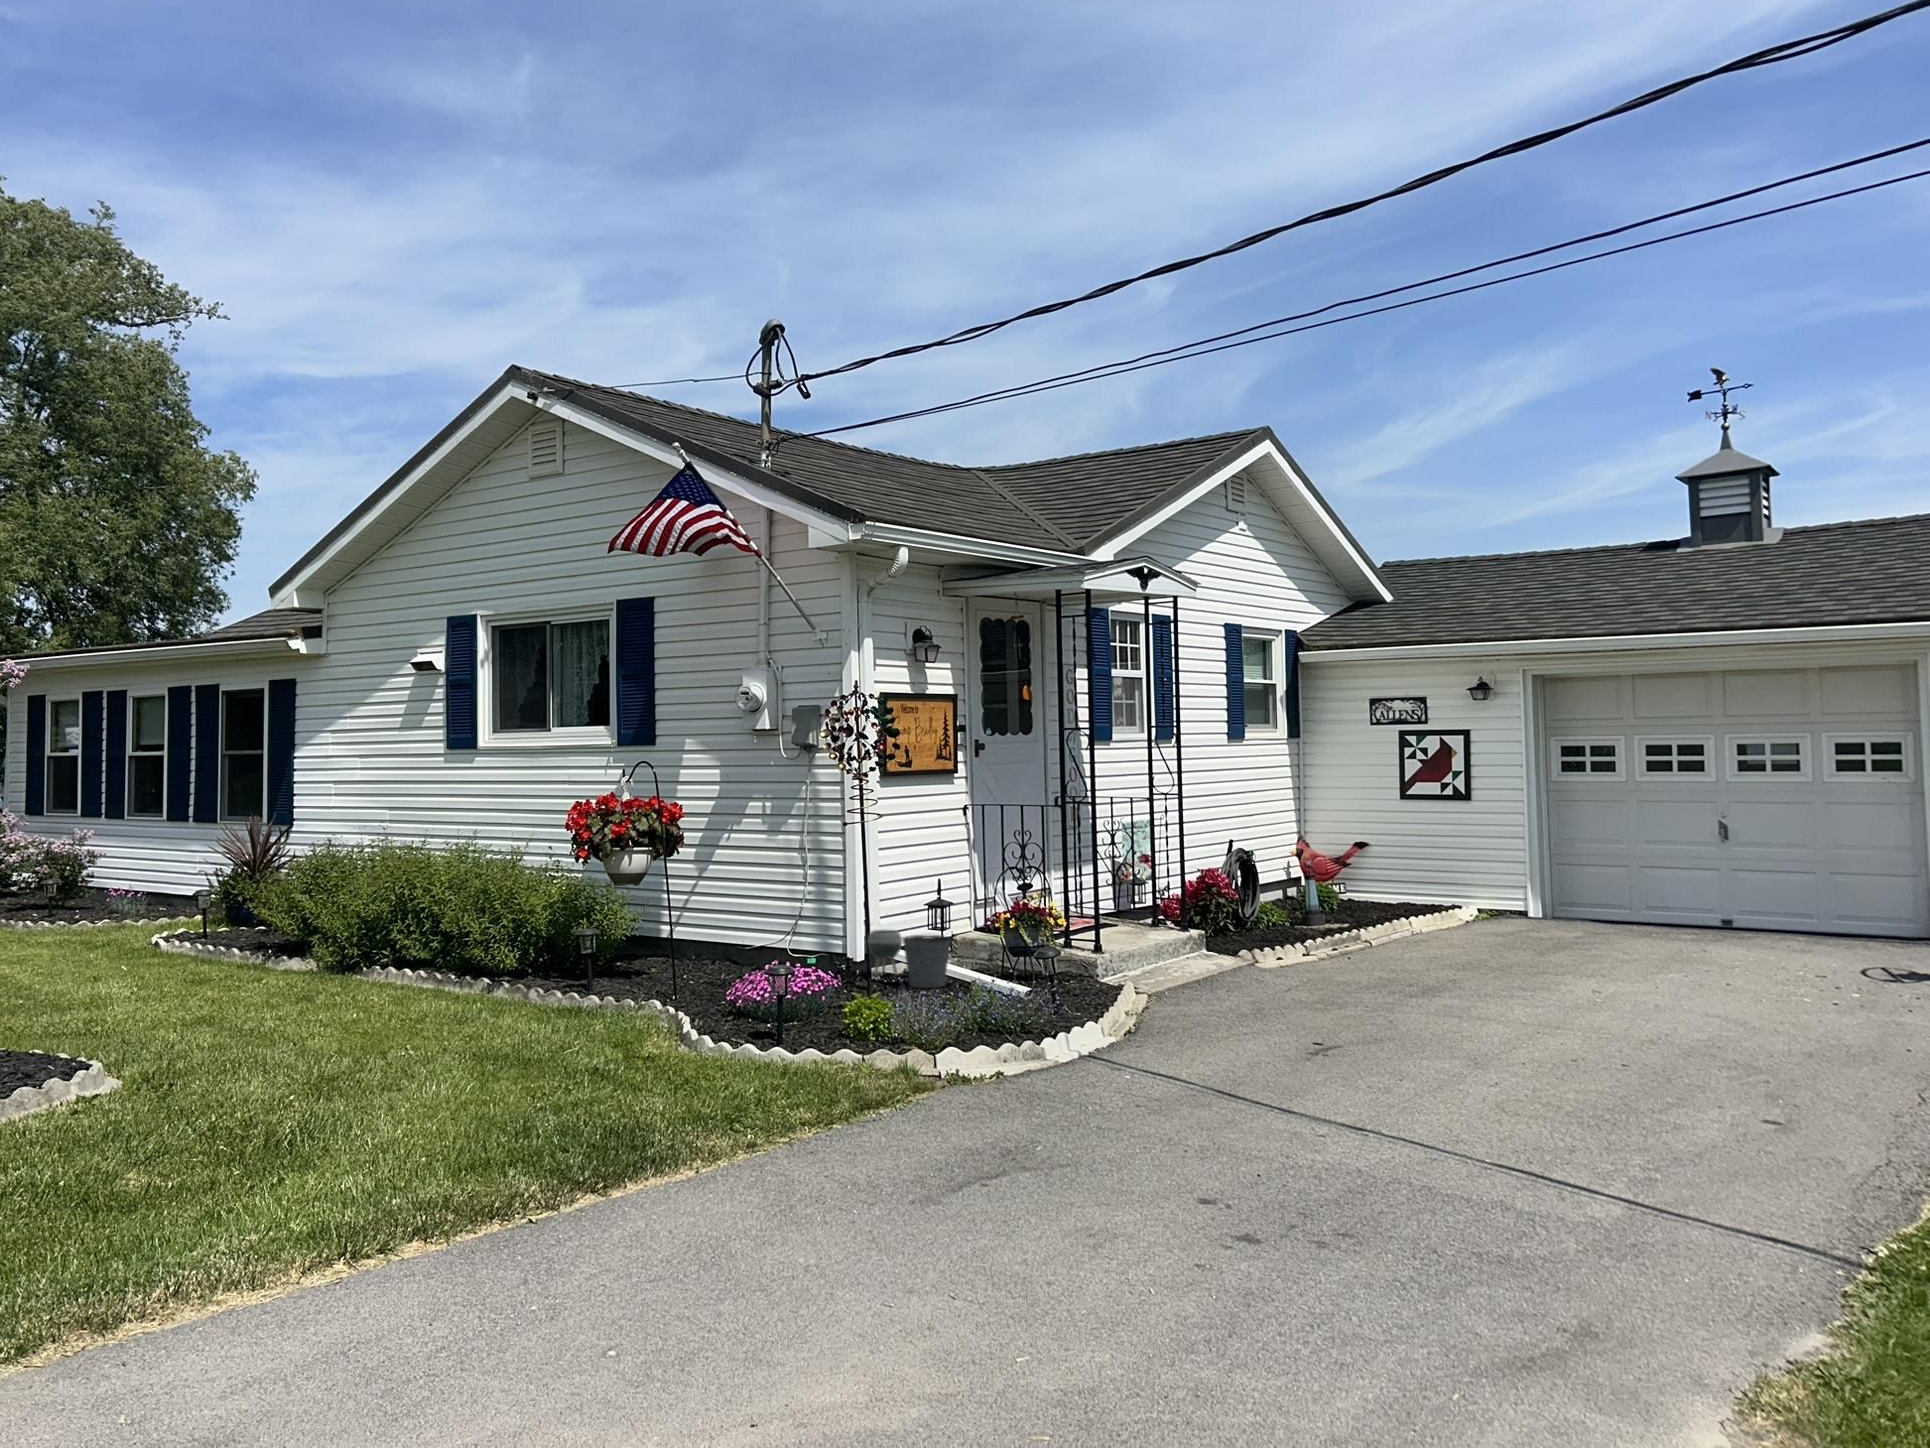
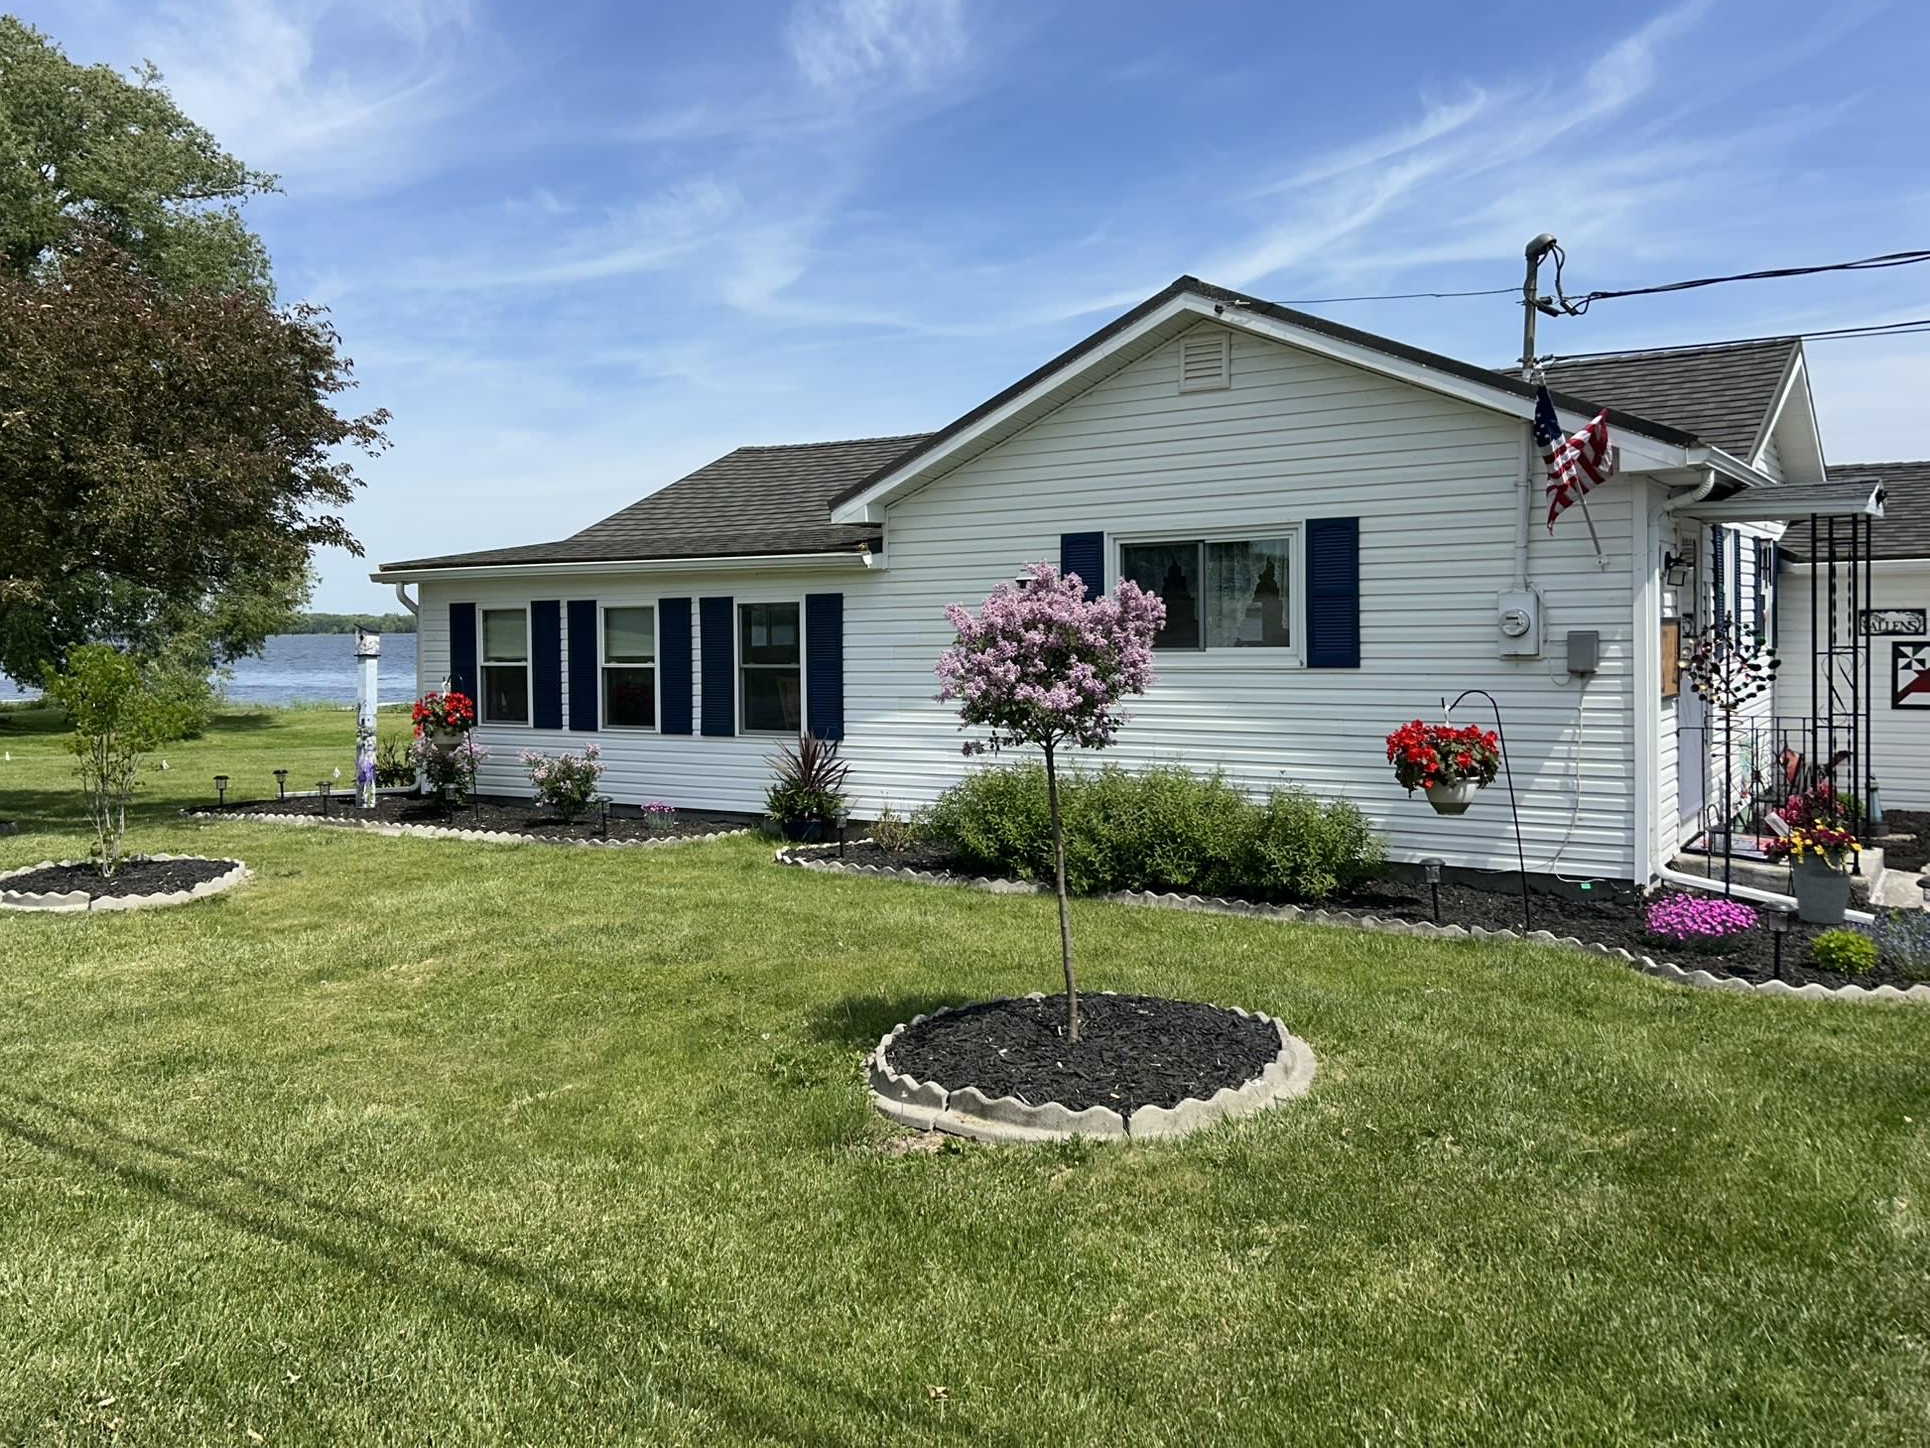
planter: present [868,930,902,975] -> none [1723,861,1765,909]

